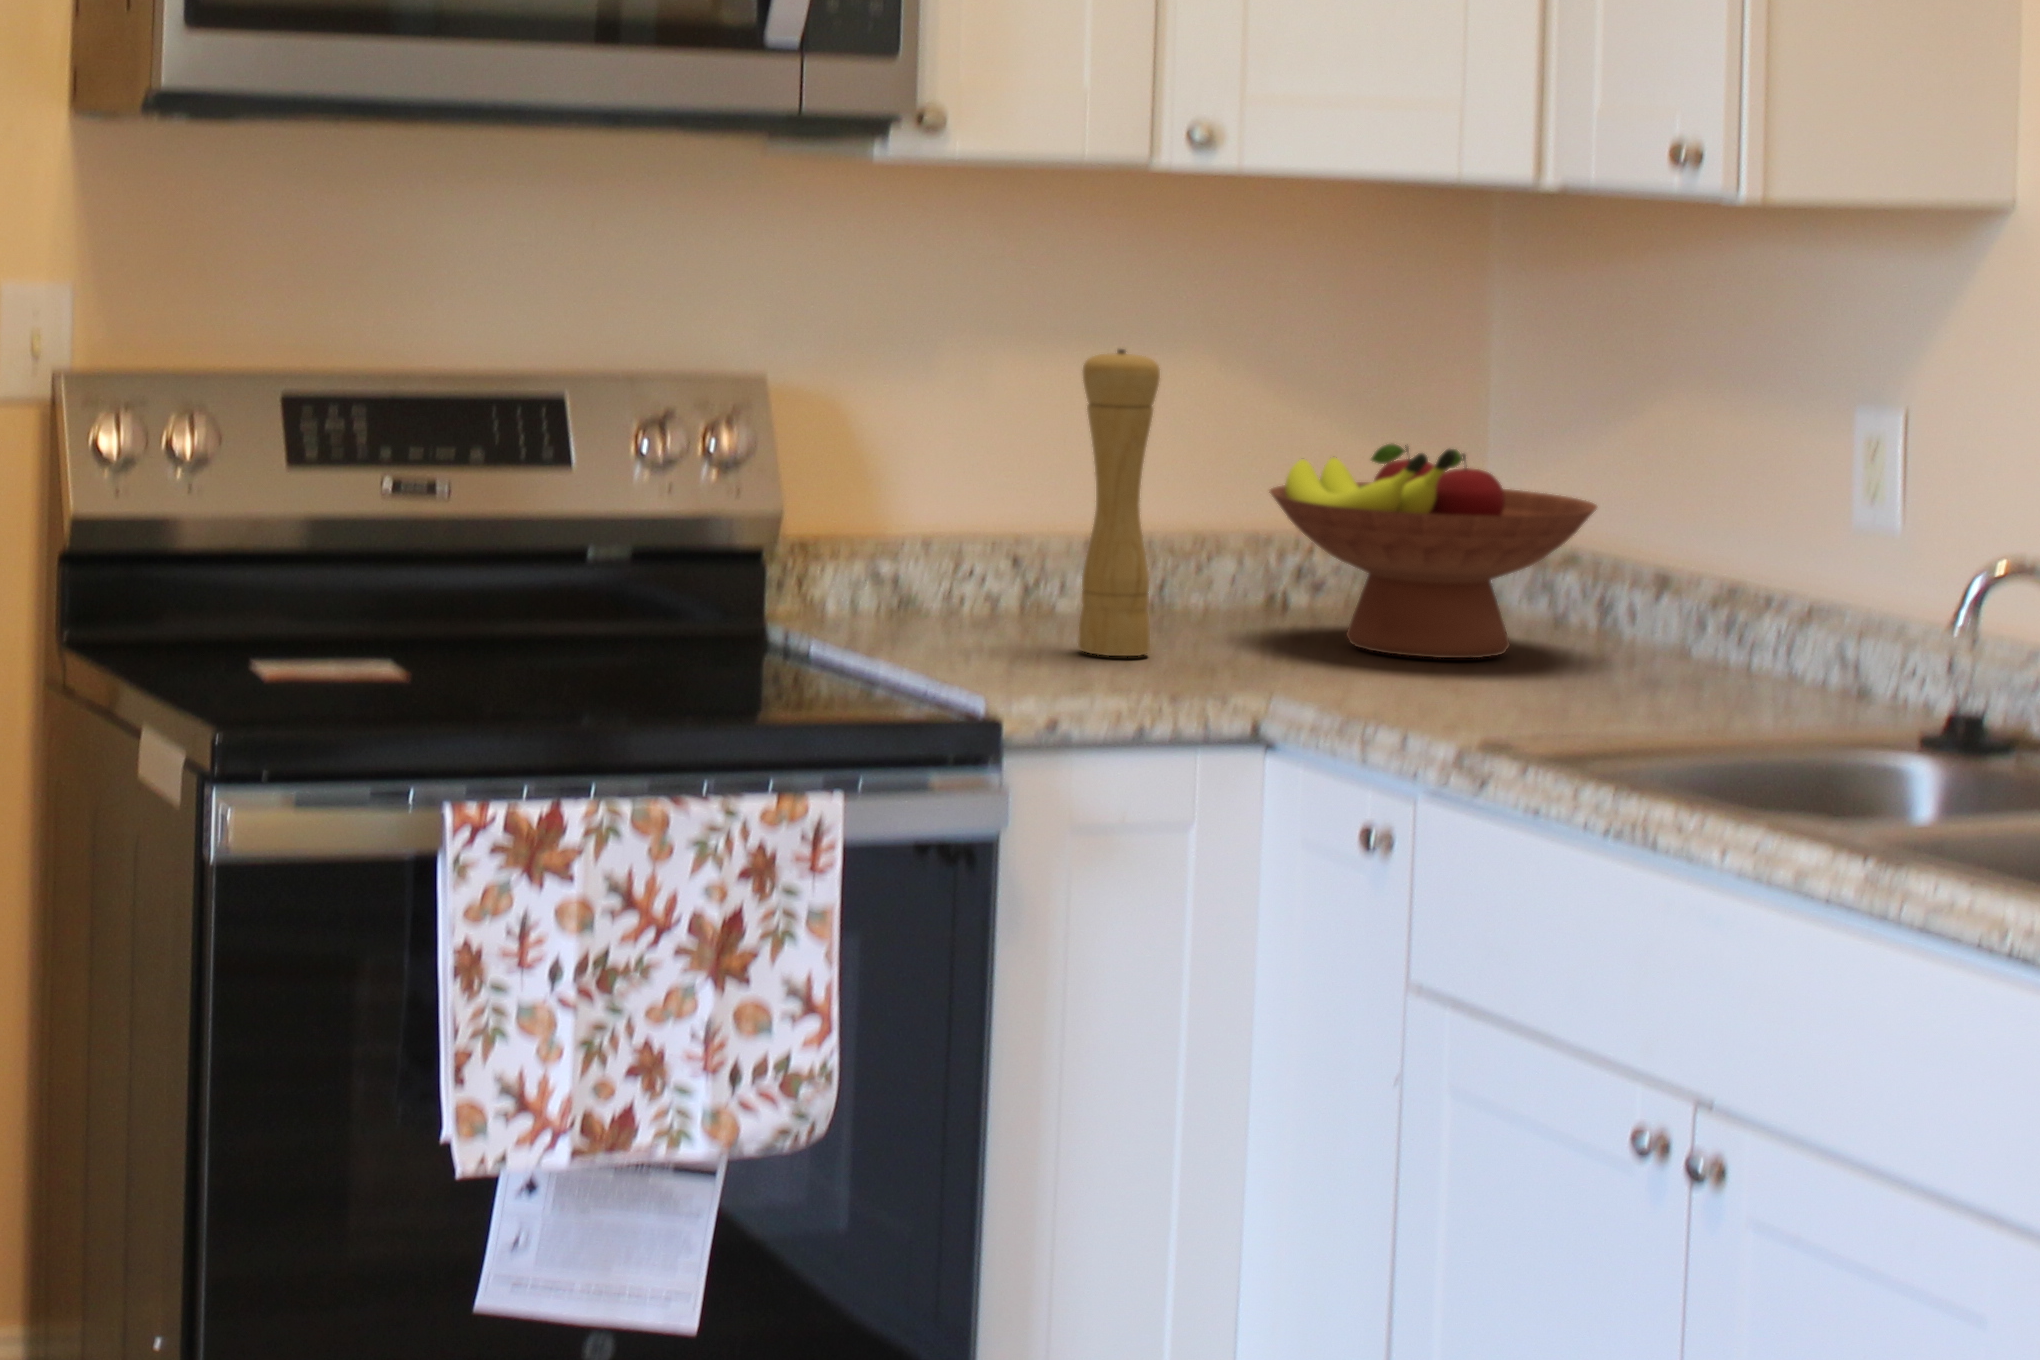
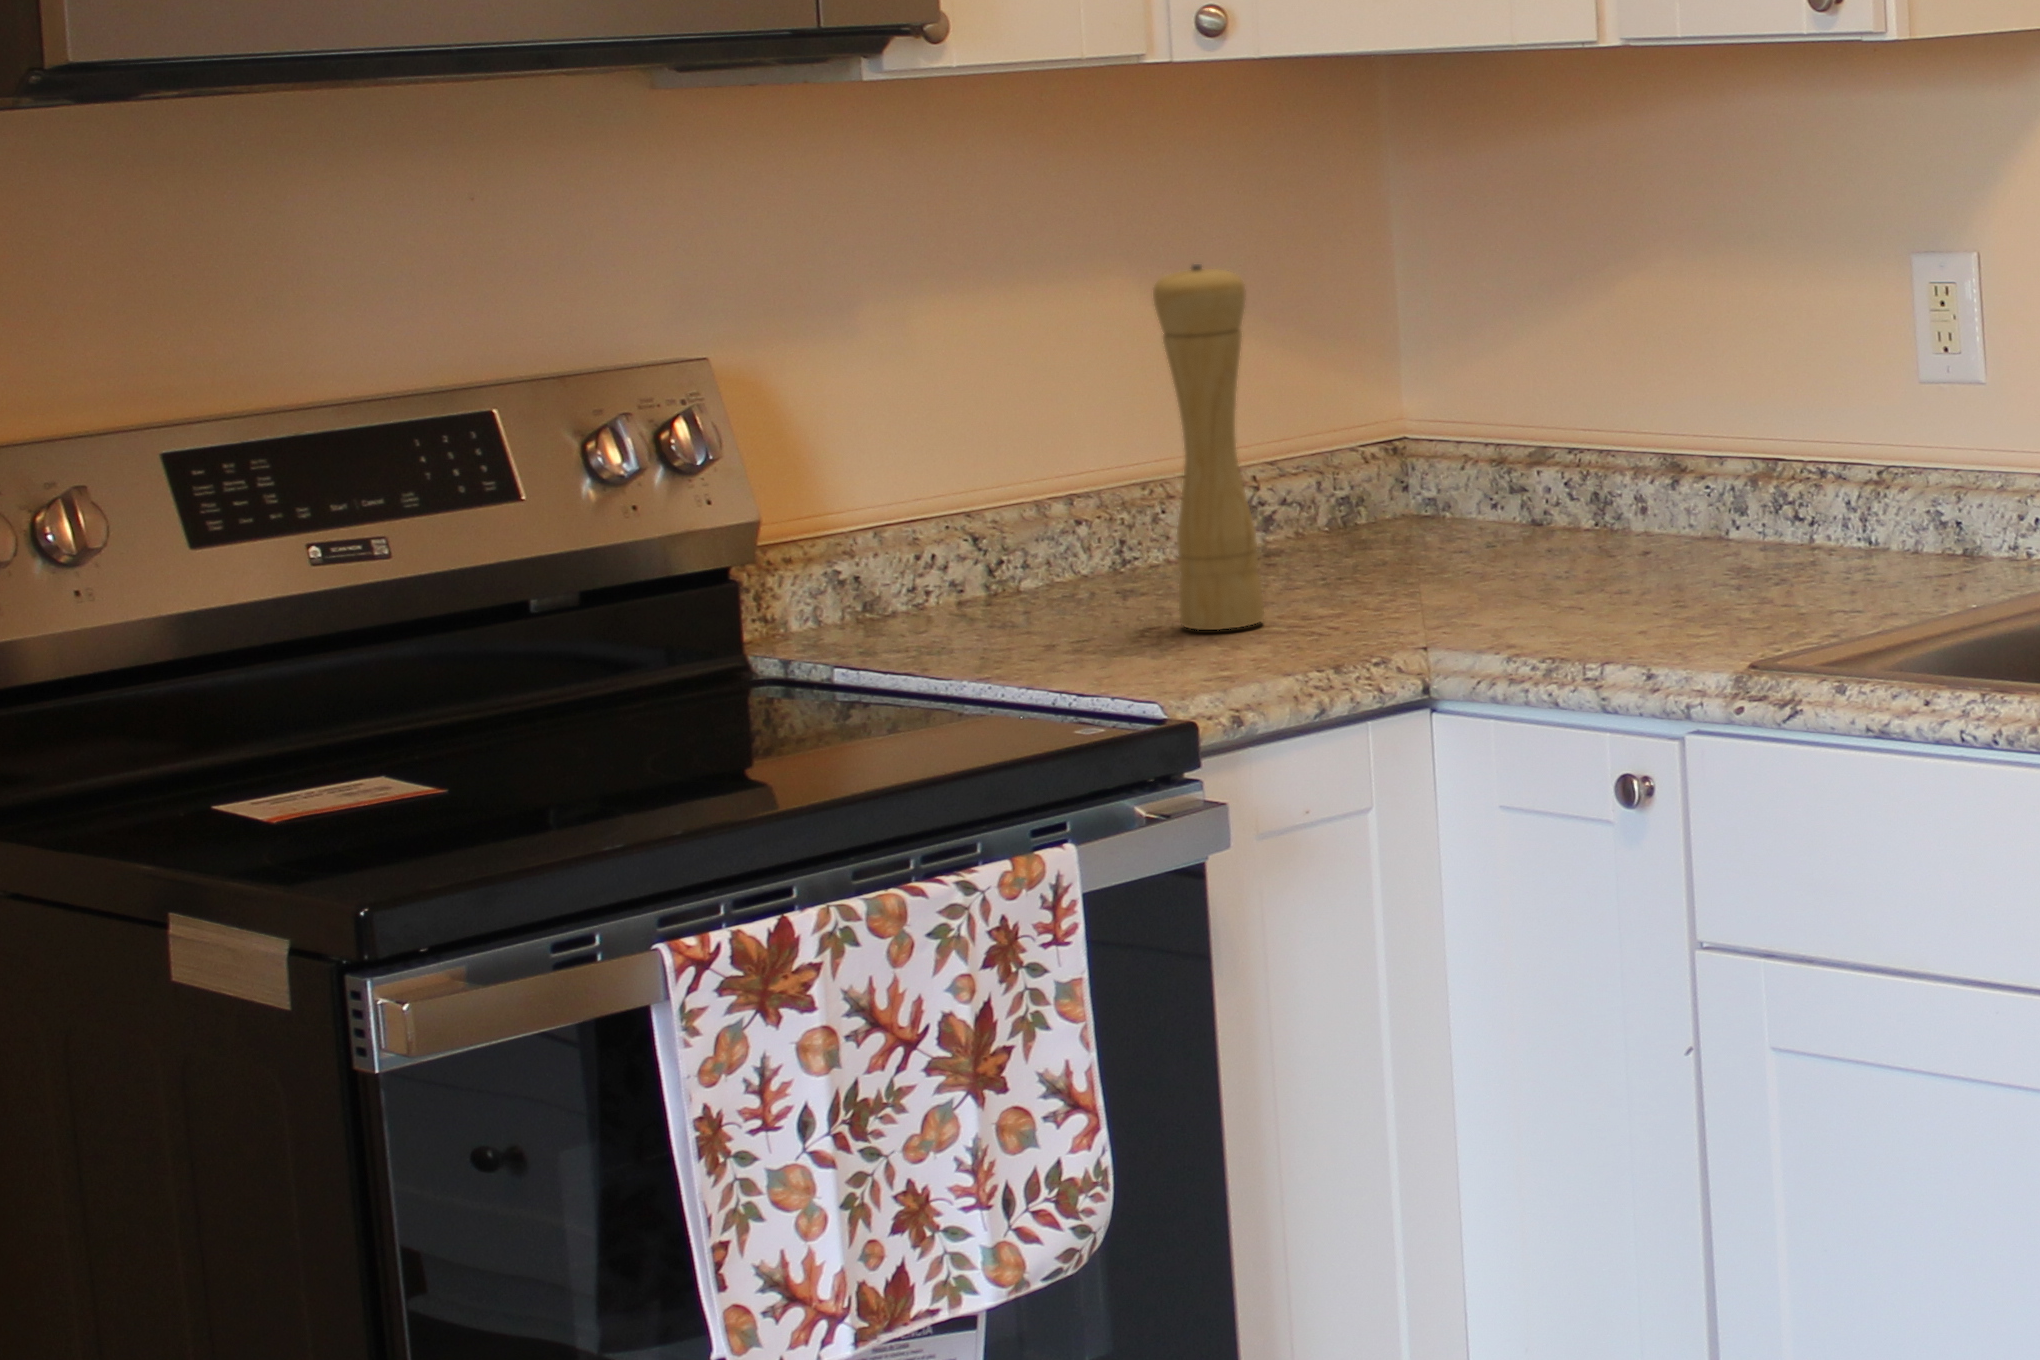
fruit bowl: present [1269,444,1597,658] -> none [1342,331,1709,575]

